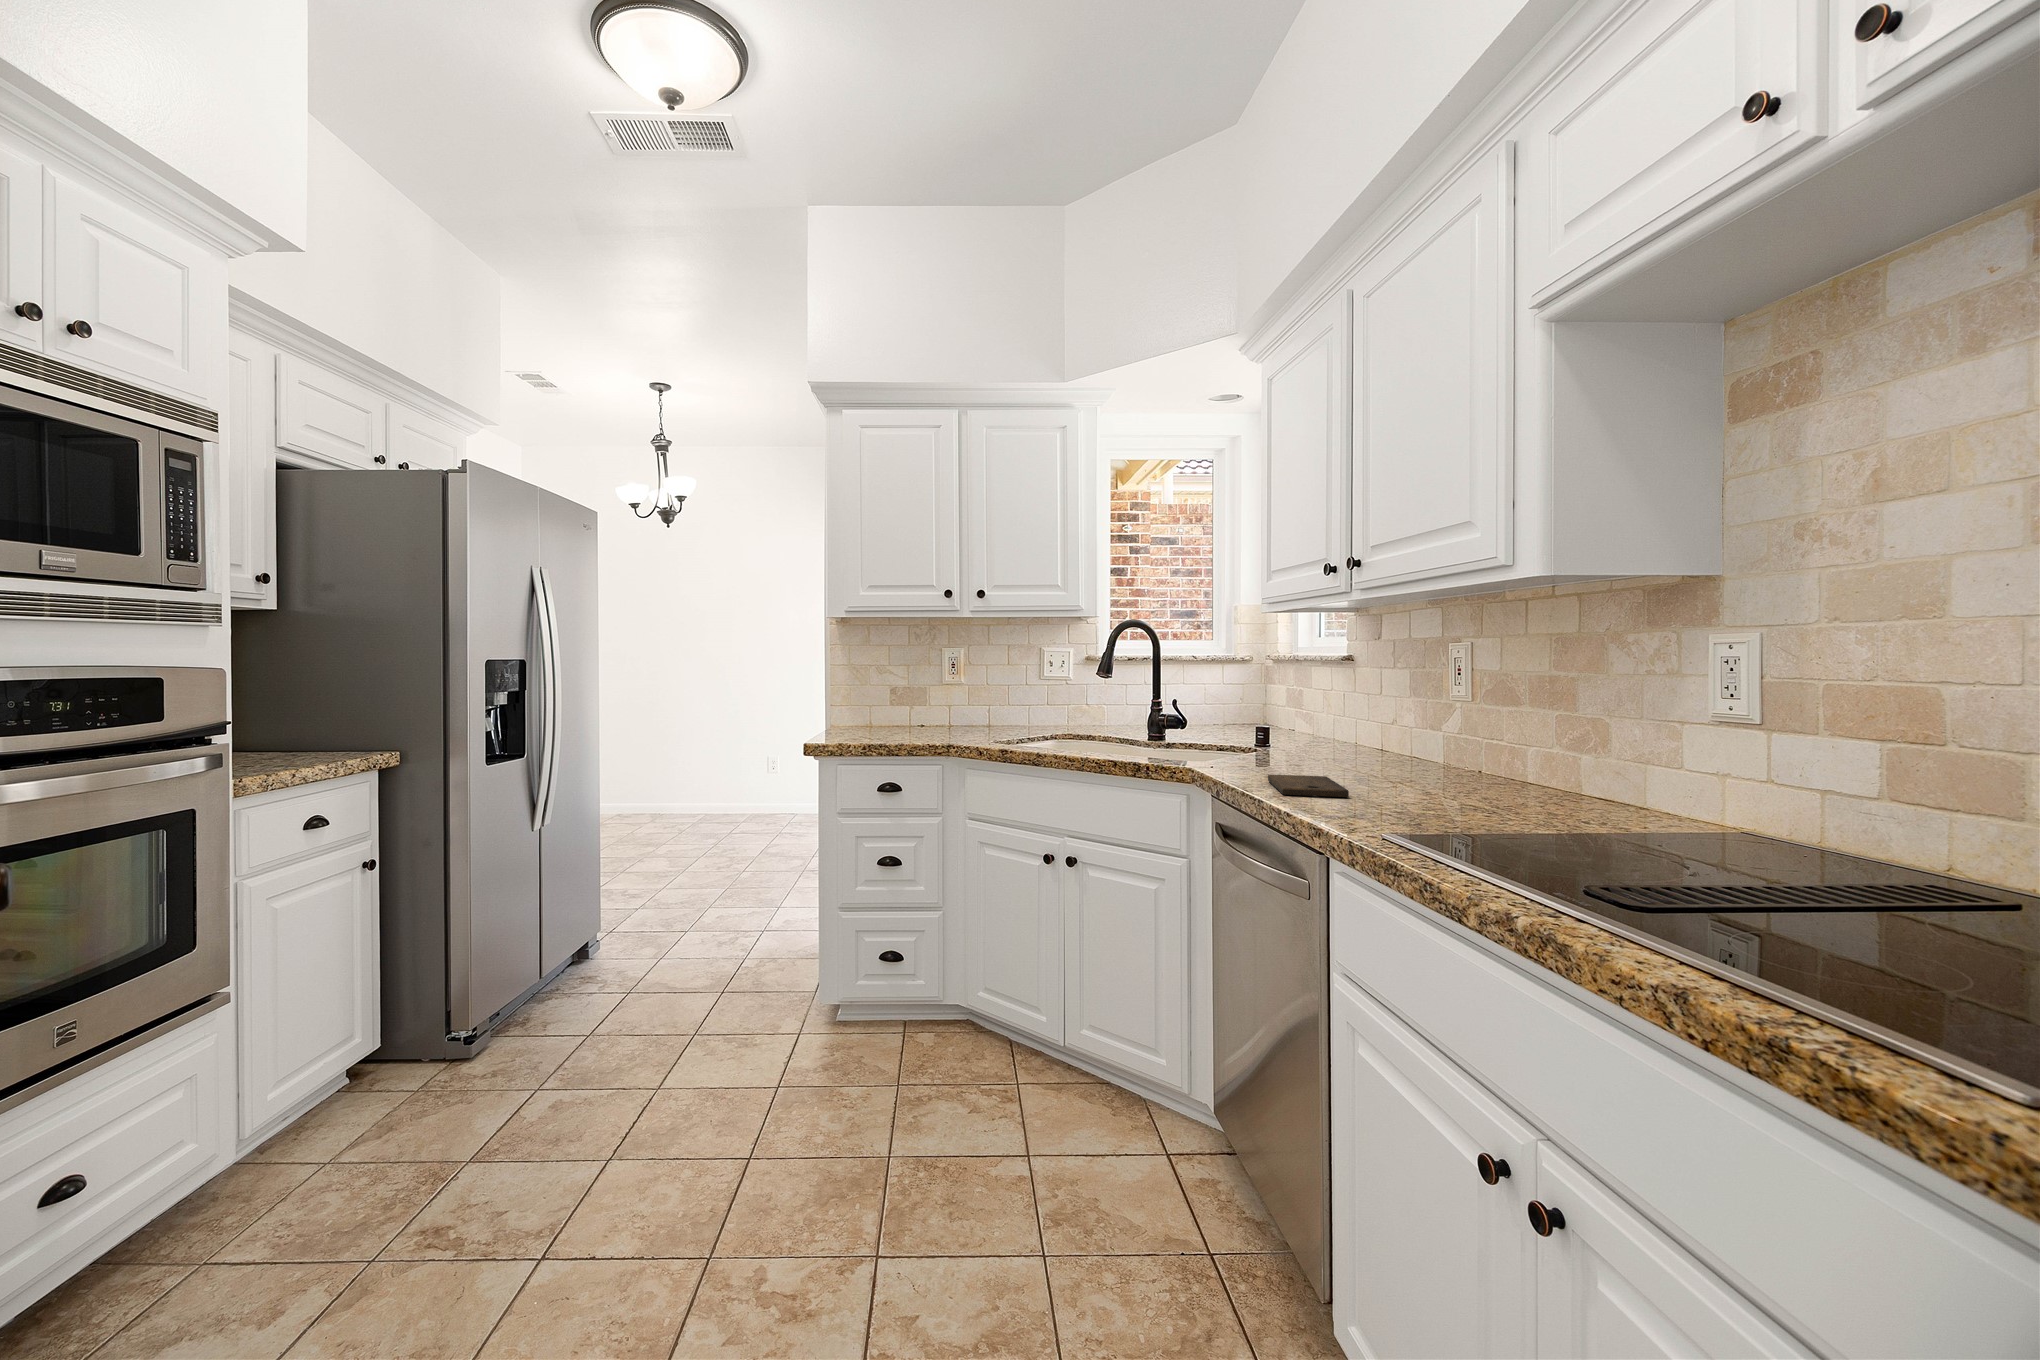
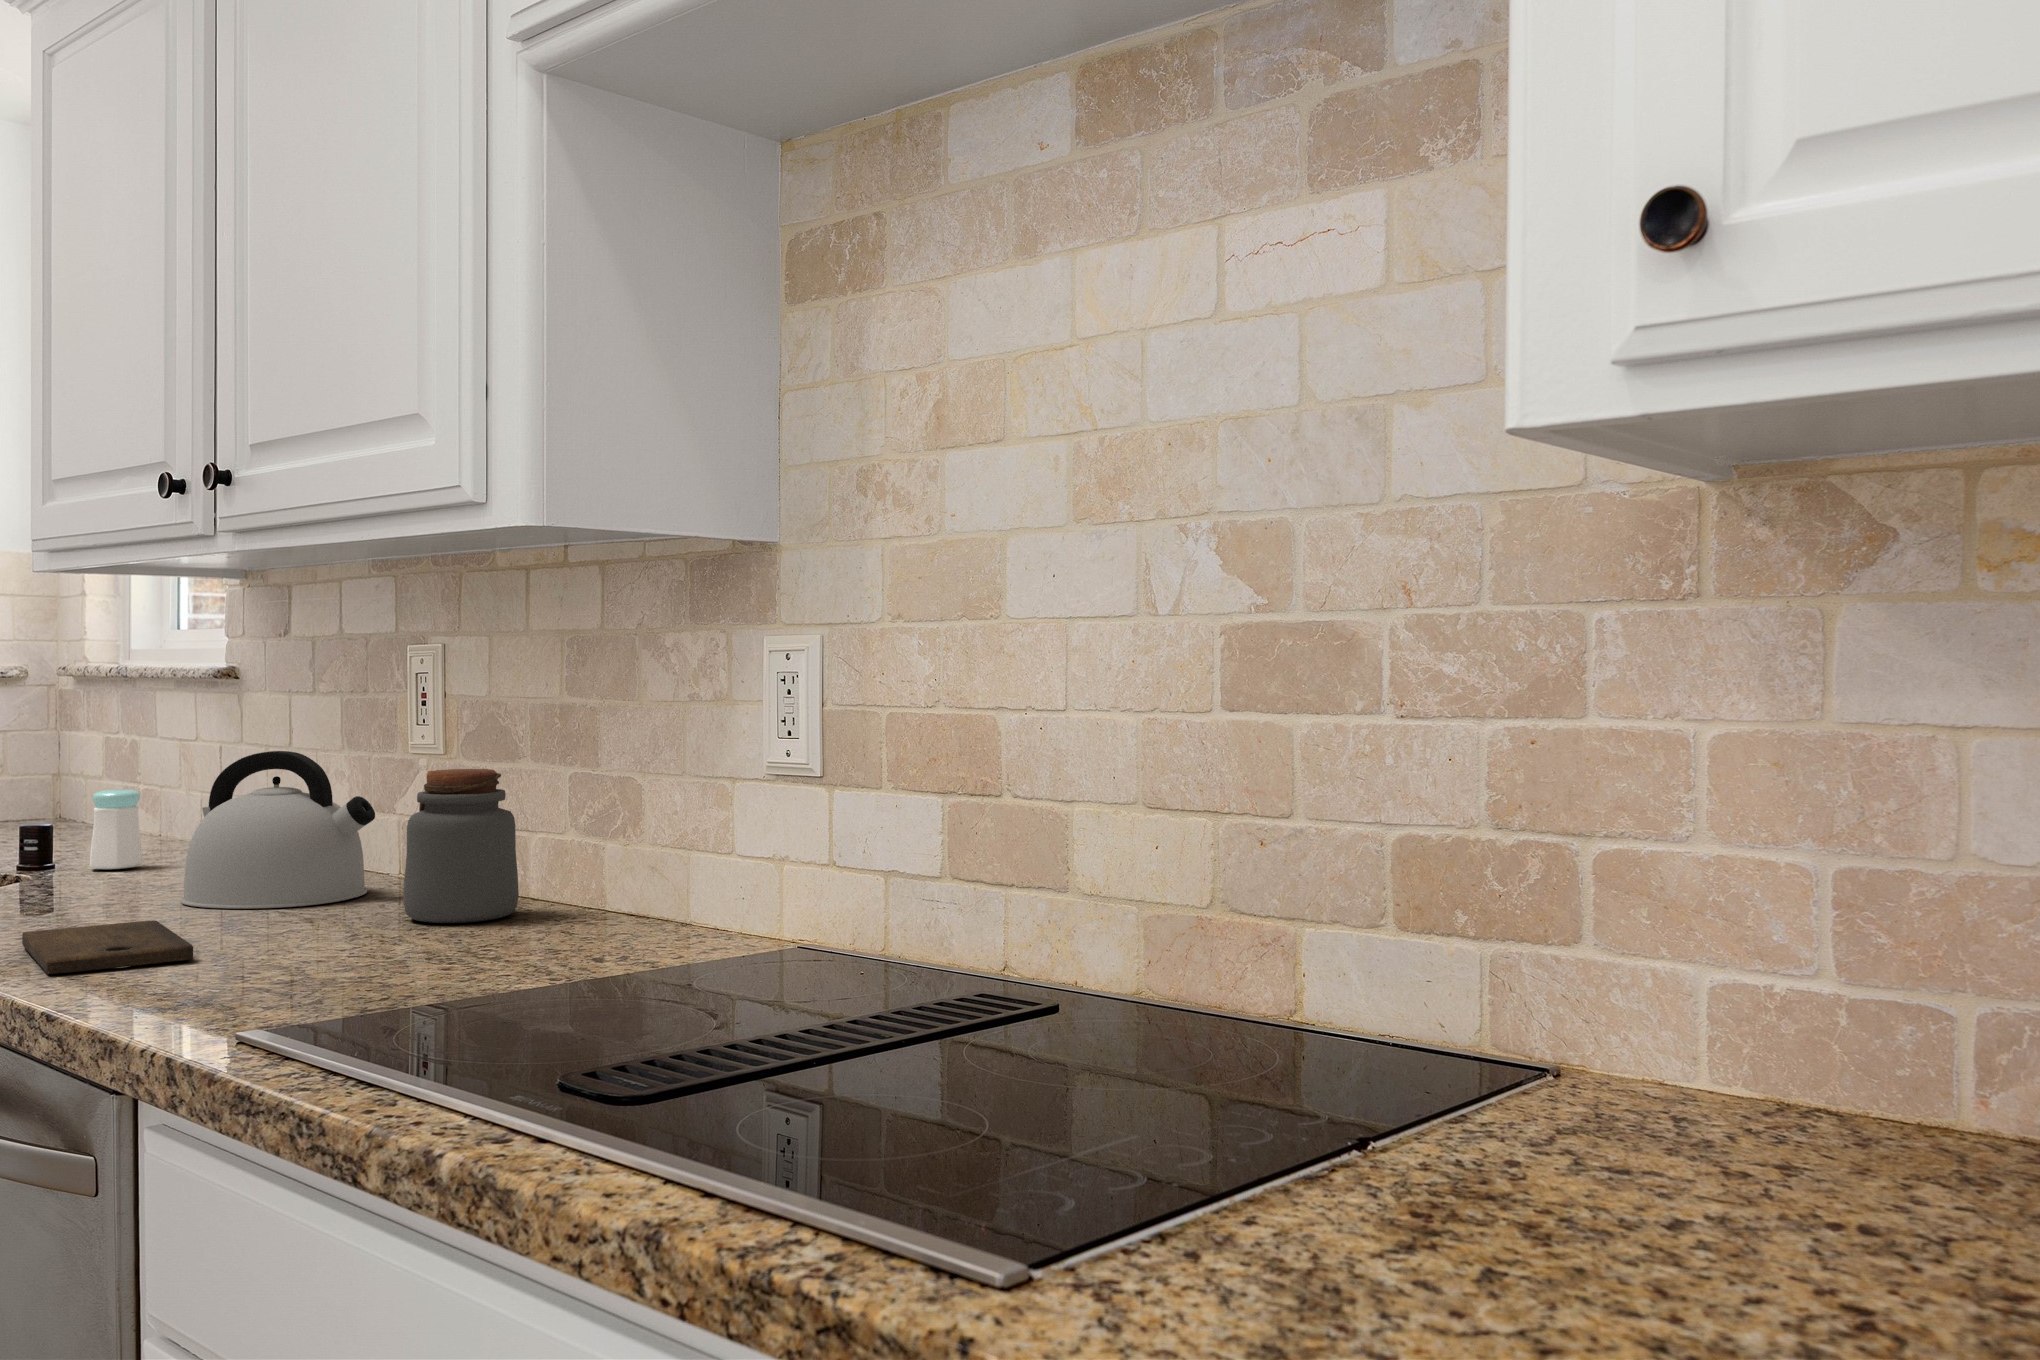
kettle: none [1334,699,1437,779] -> present [181,751,375,909]
jar: none [1457,713,1531,799] -> present [403,769,519,923]
salt shaker: none [1286,714,1310,751] -> present [90,789,142,869]

